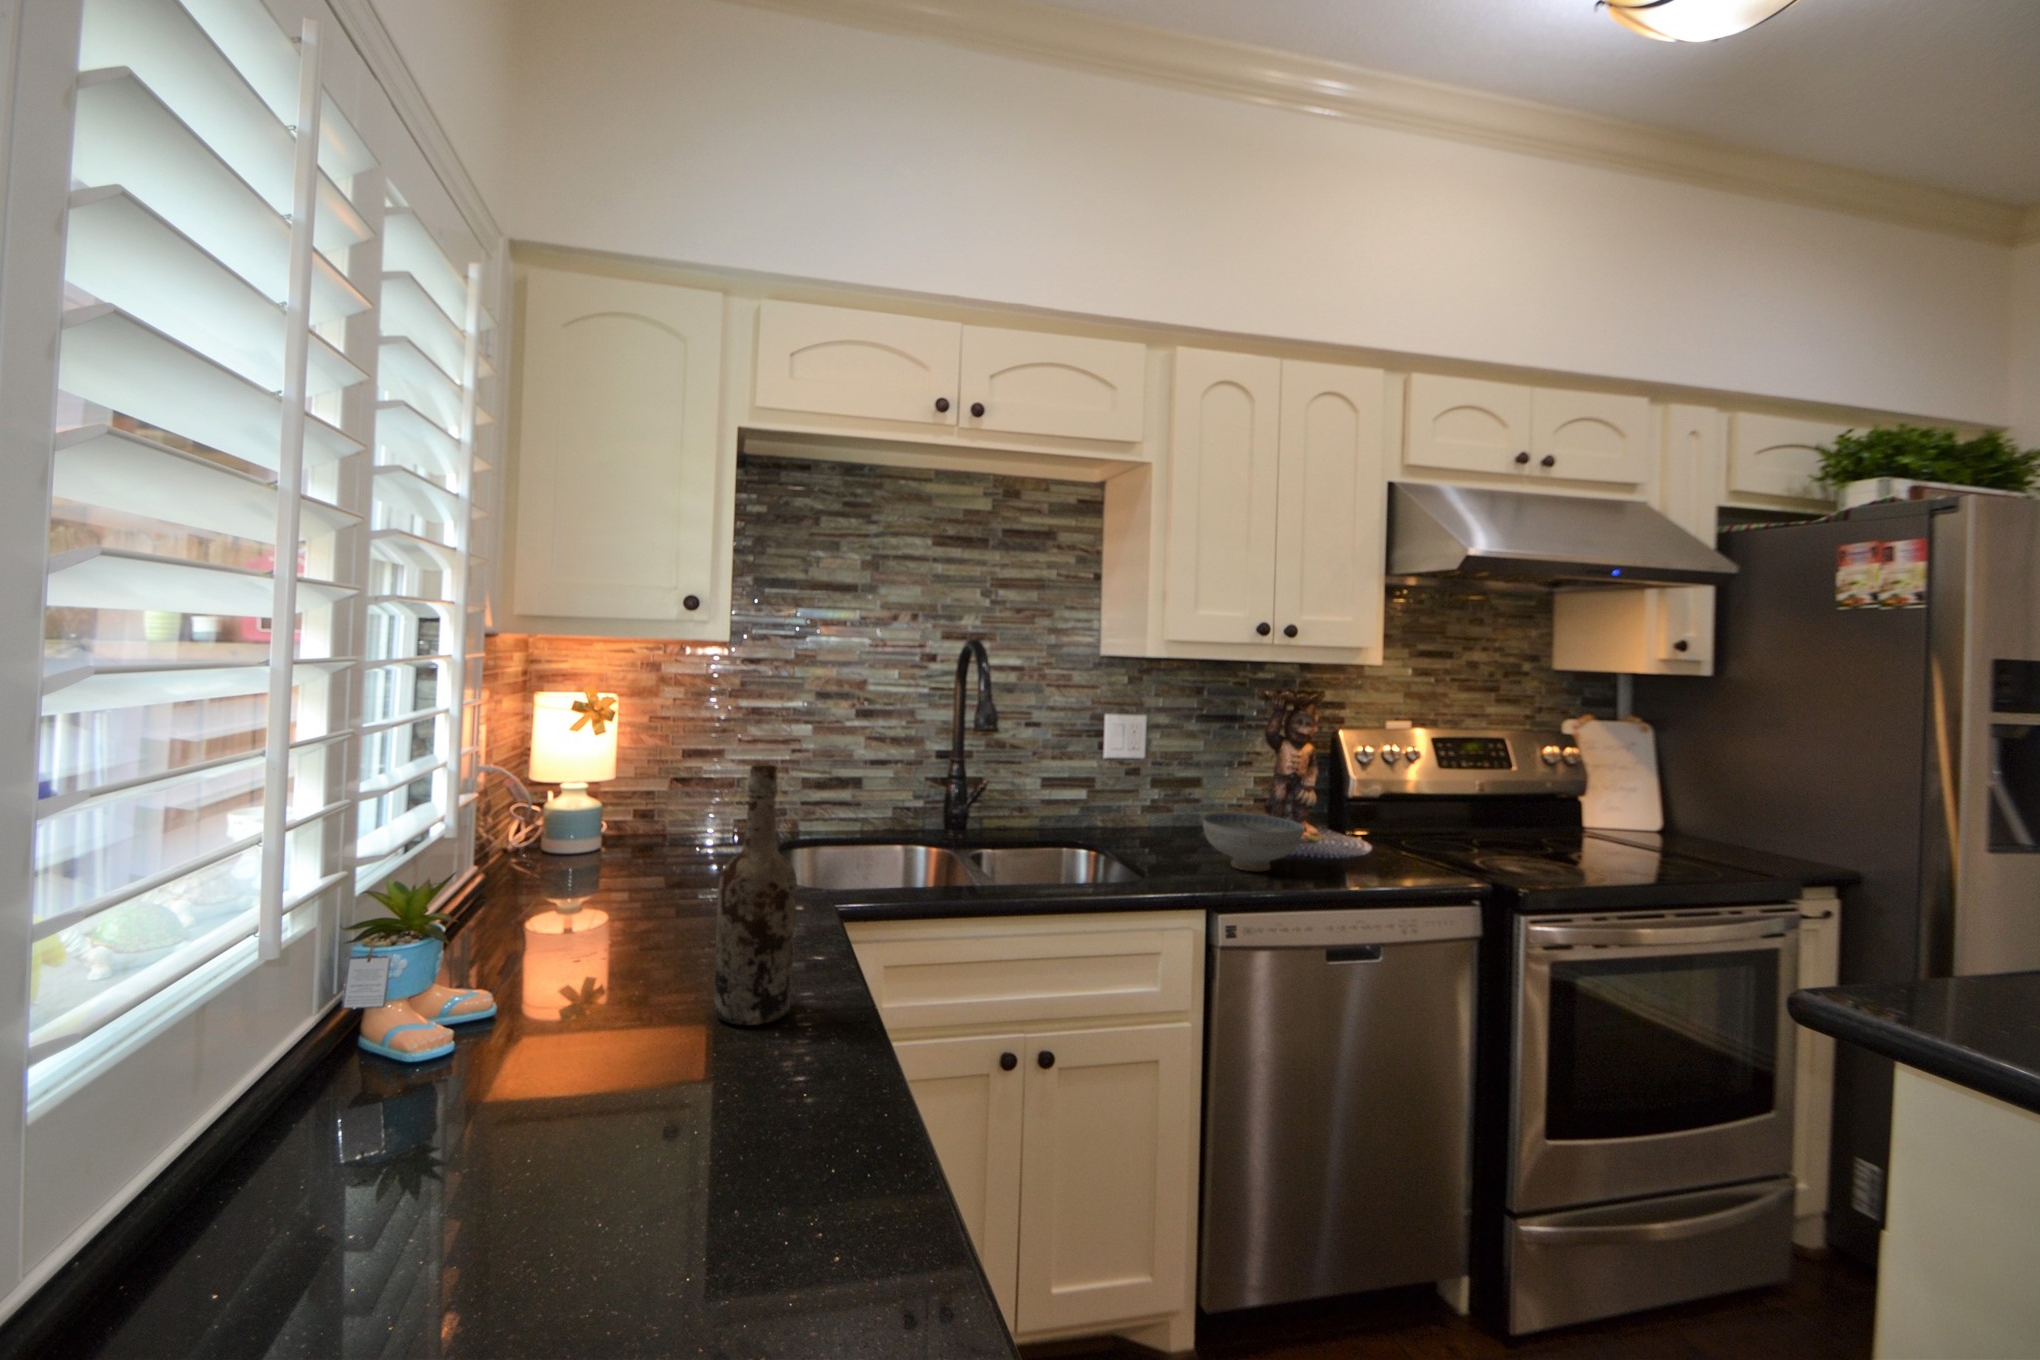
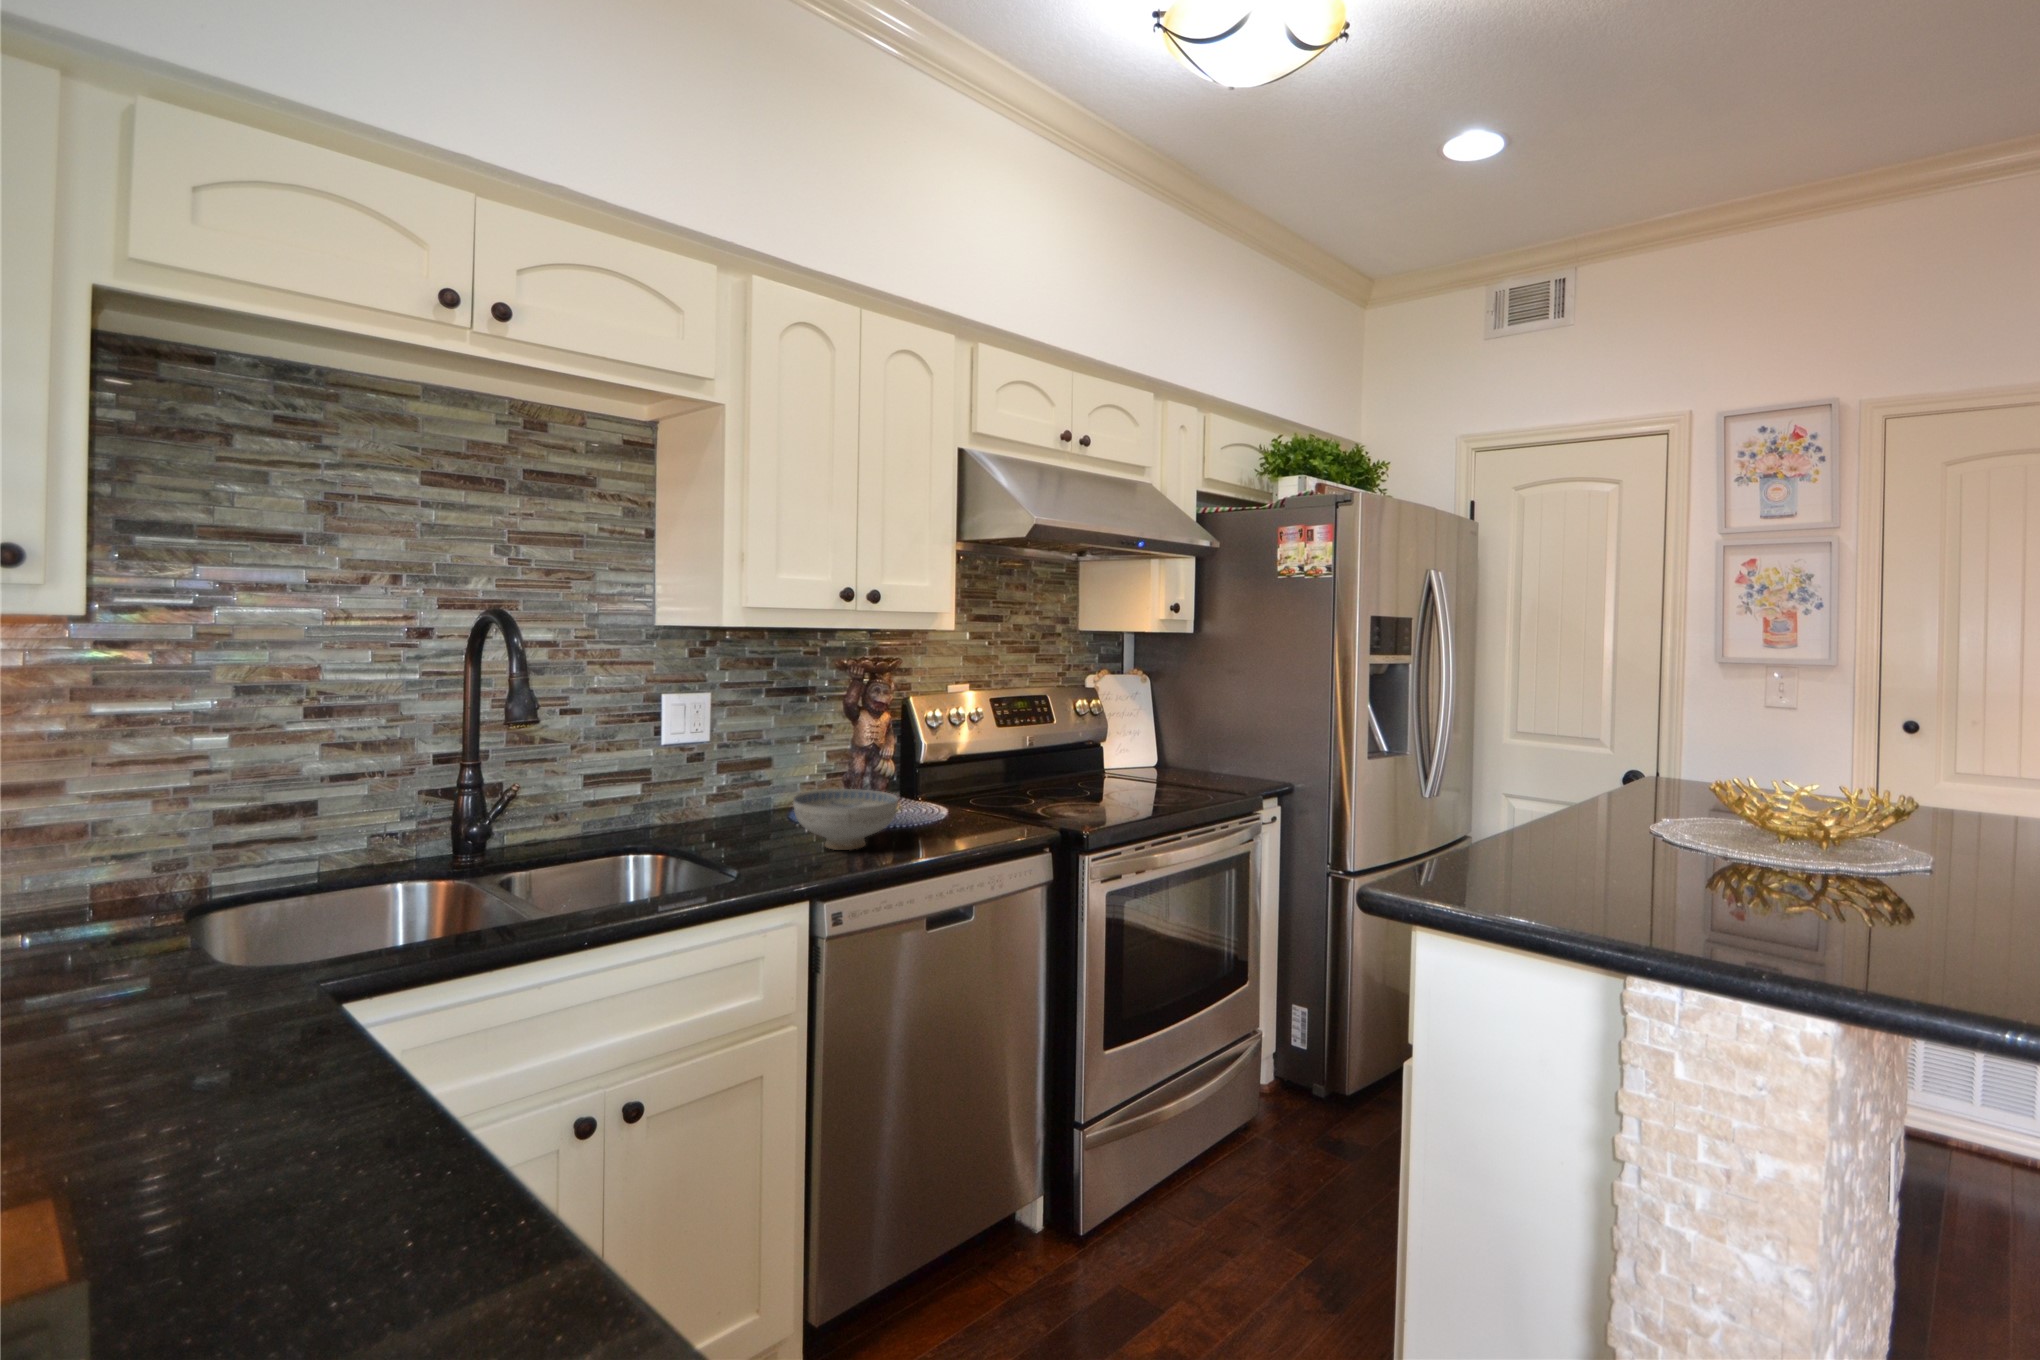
wine bottle: present [714,765,797,1025] -> none [157,802,310,1203]

